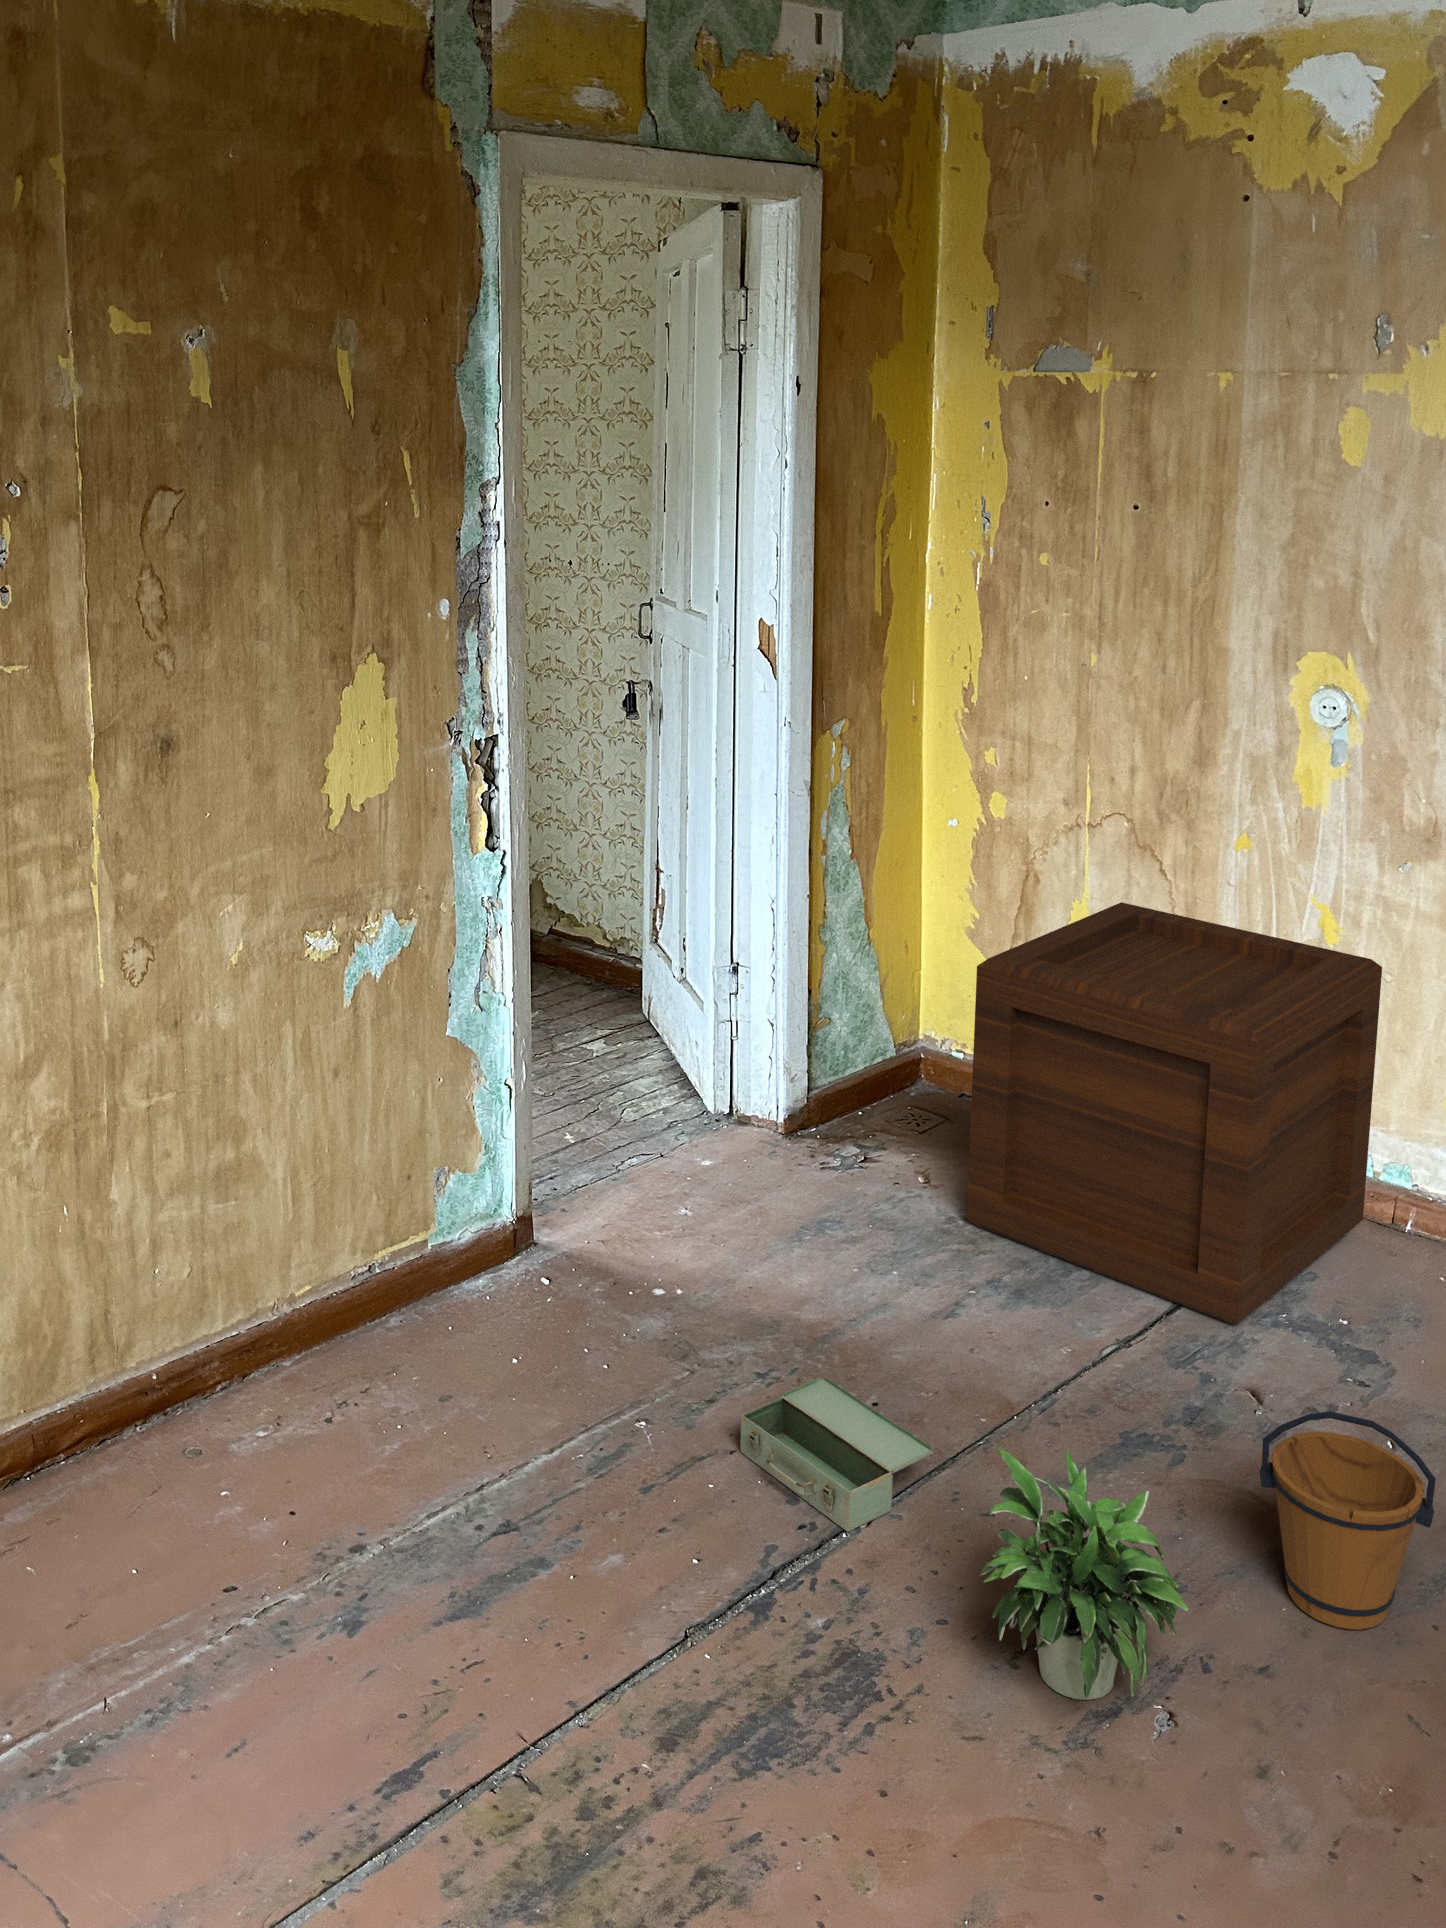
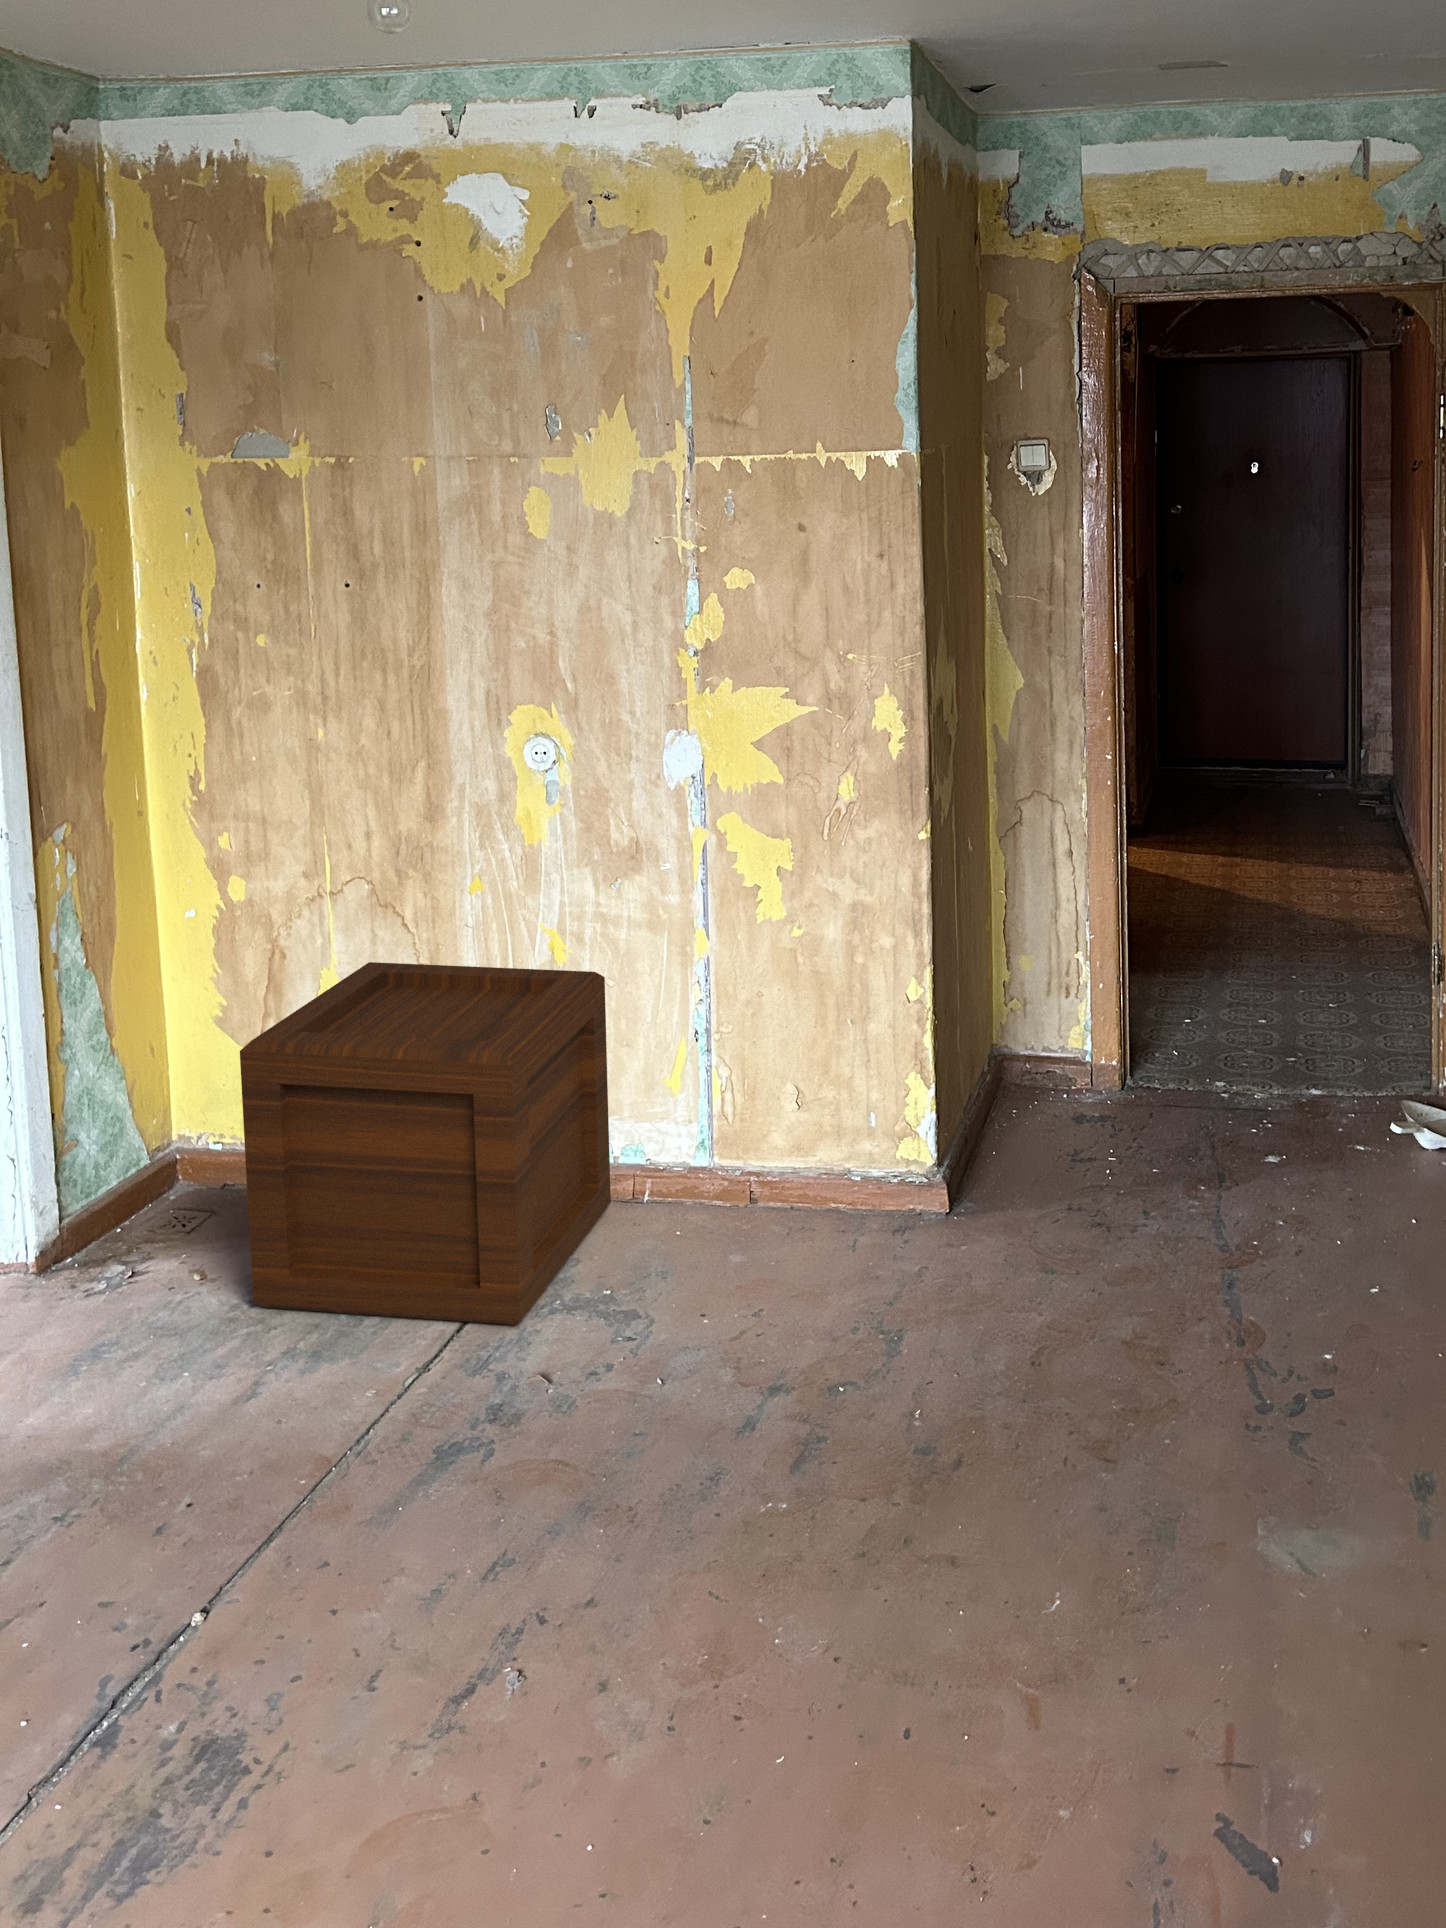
toolbox: present [740,1378,933,1532] -> none [52,1497,262,1635]
bucket: present [1260,1411,1436,1630] -> none [560,1360,699,1546]
potted plant: present [979,1447,1188,1700] -> none [329,1471,519,1694]

